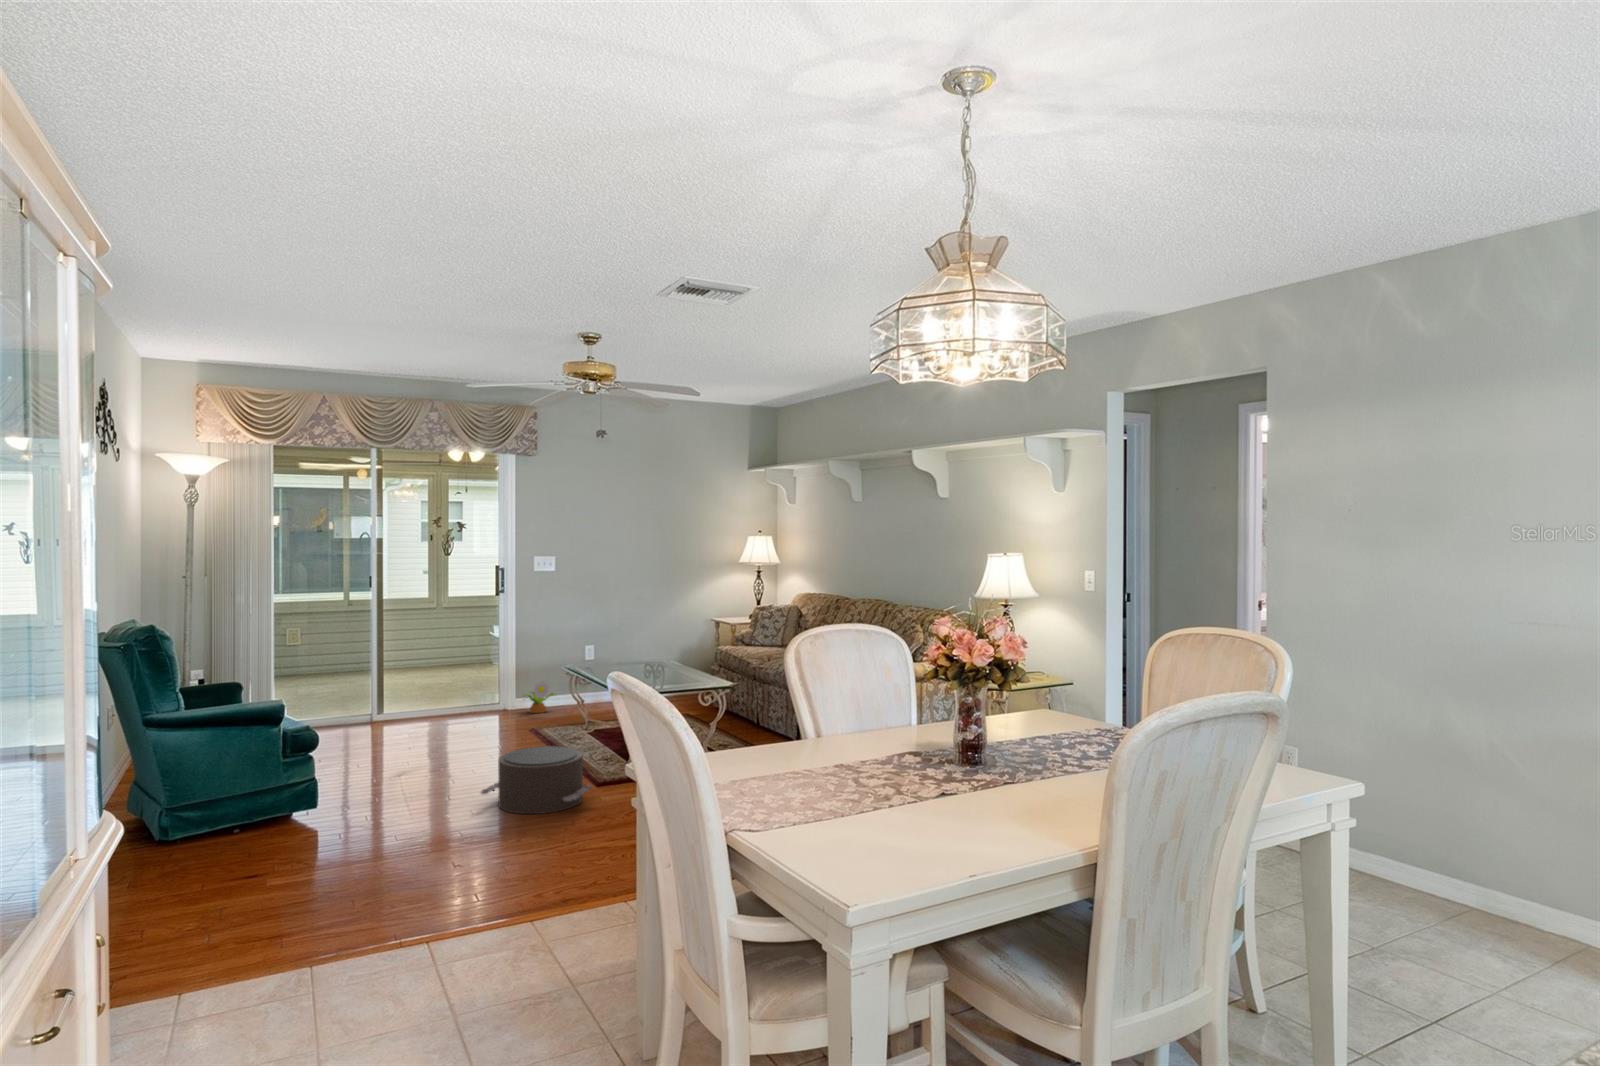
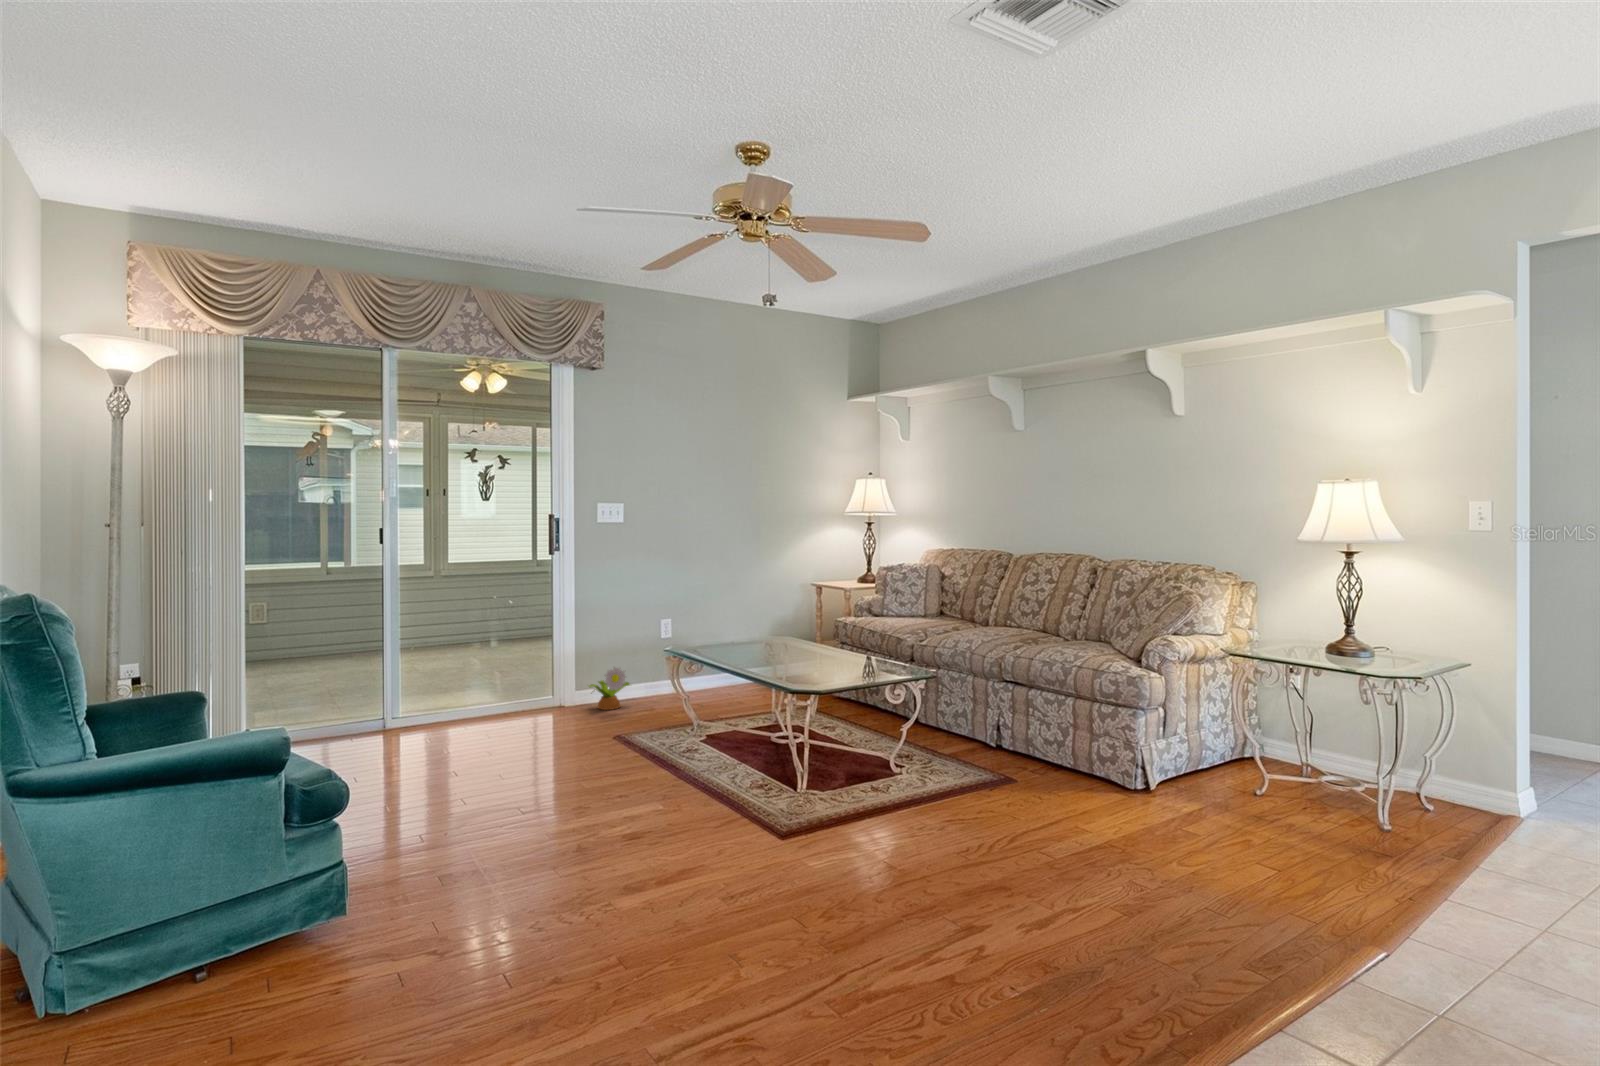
pouf: present [481,746,591,814] -> none [616,784,791,908]

